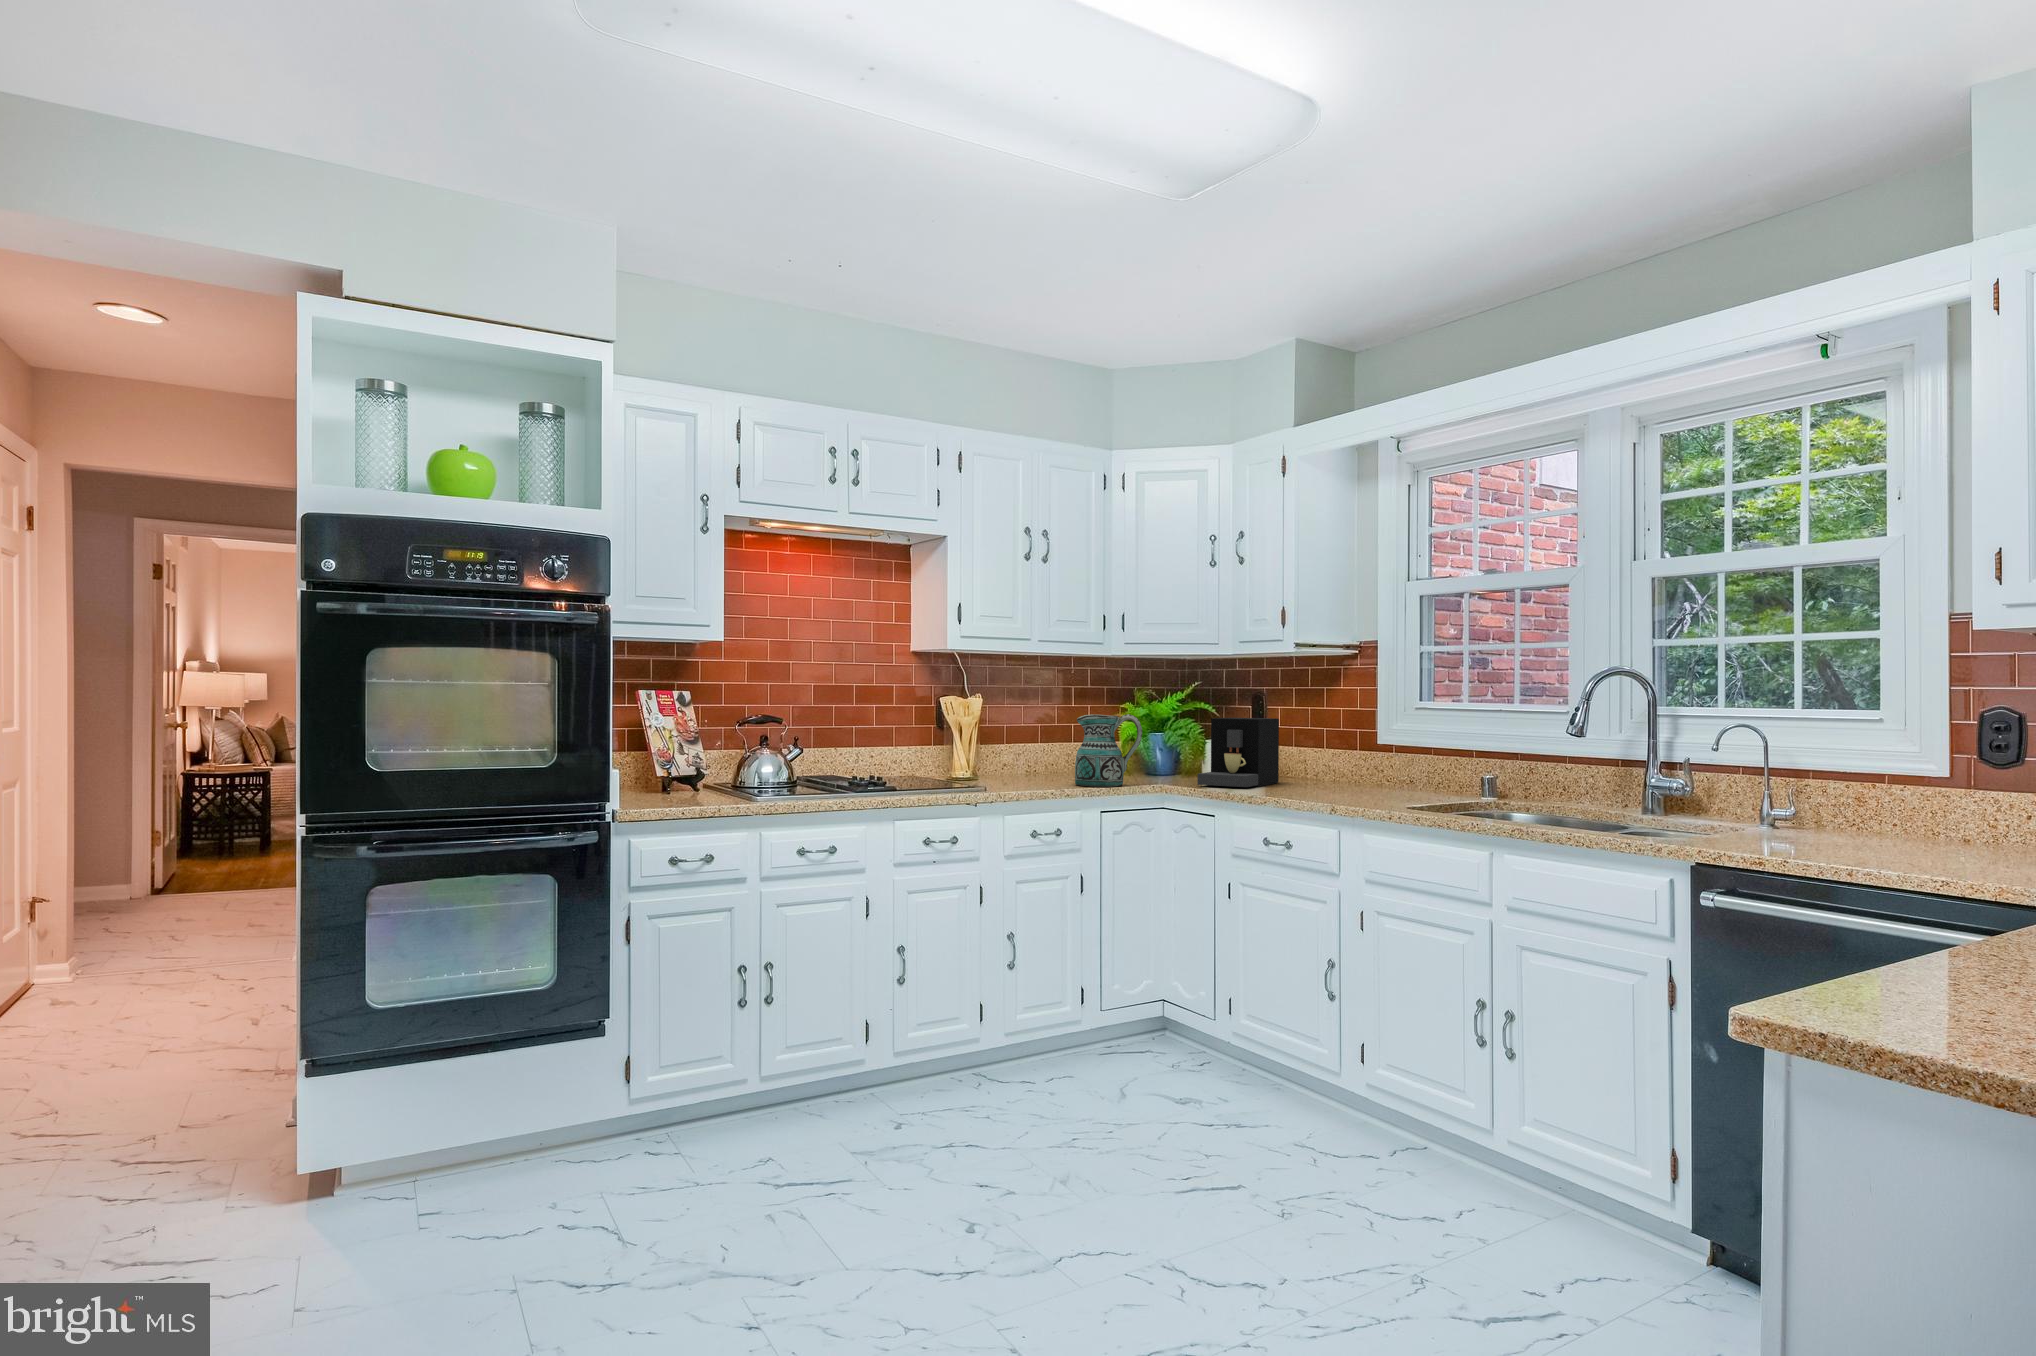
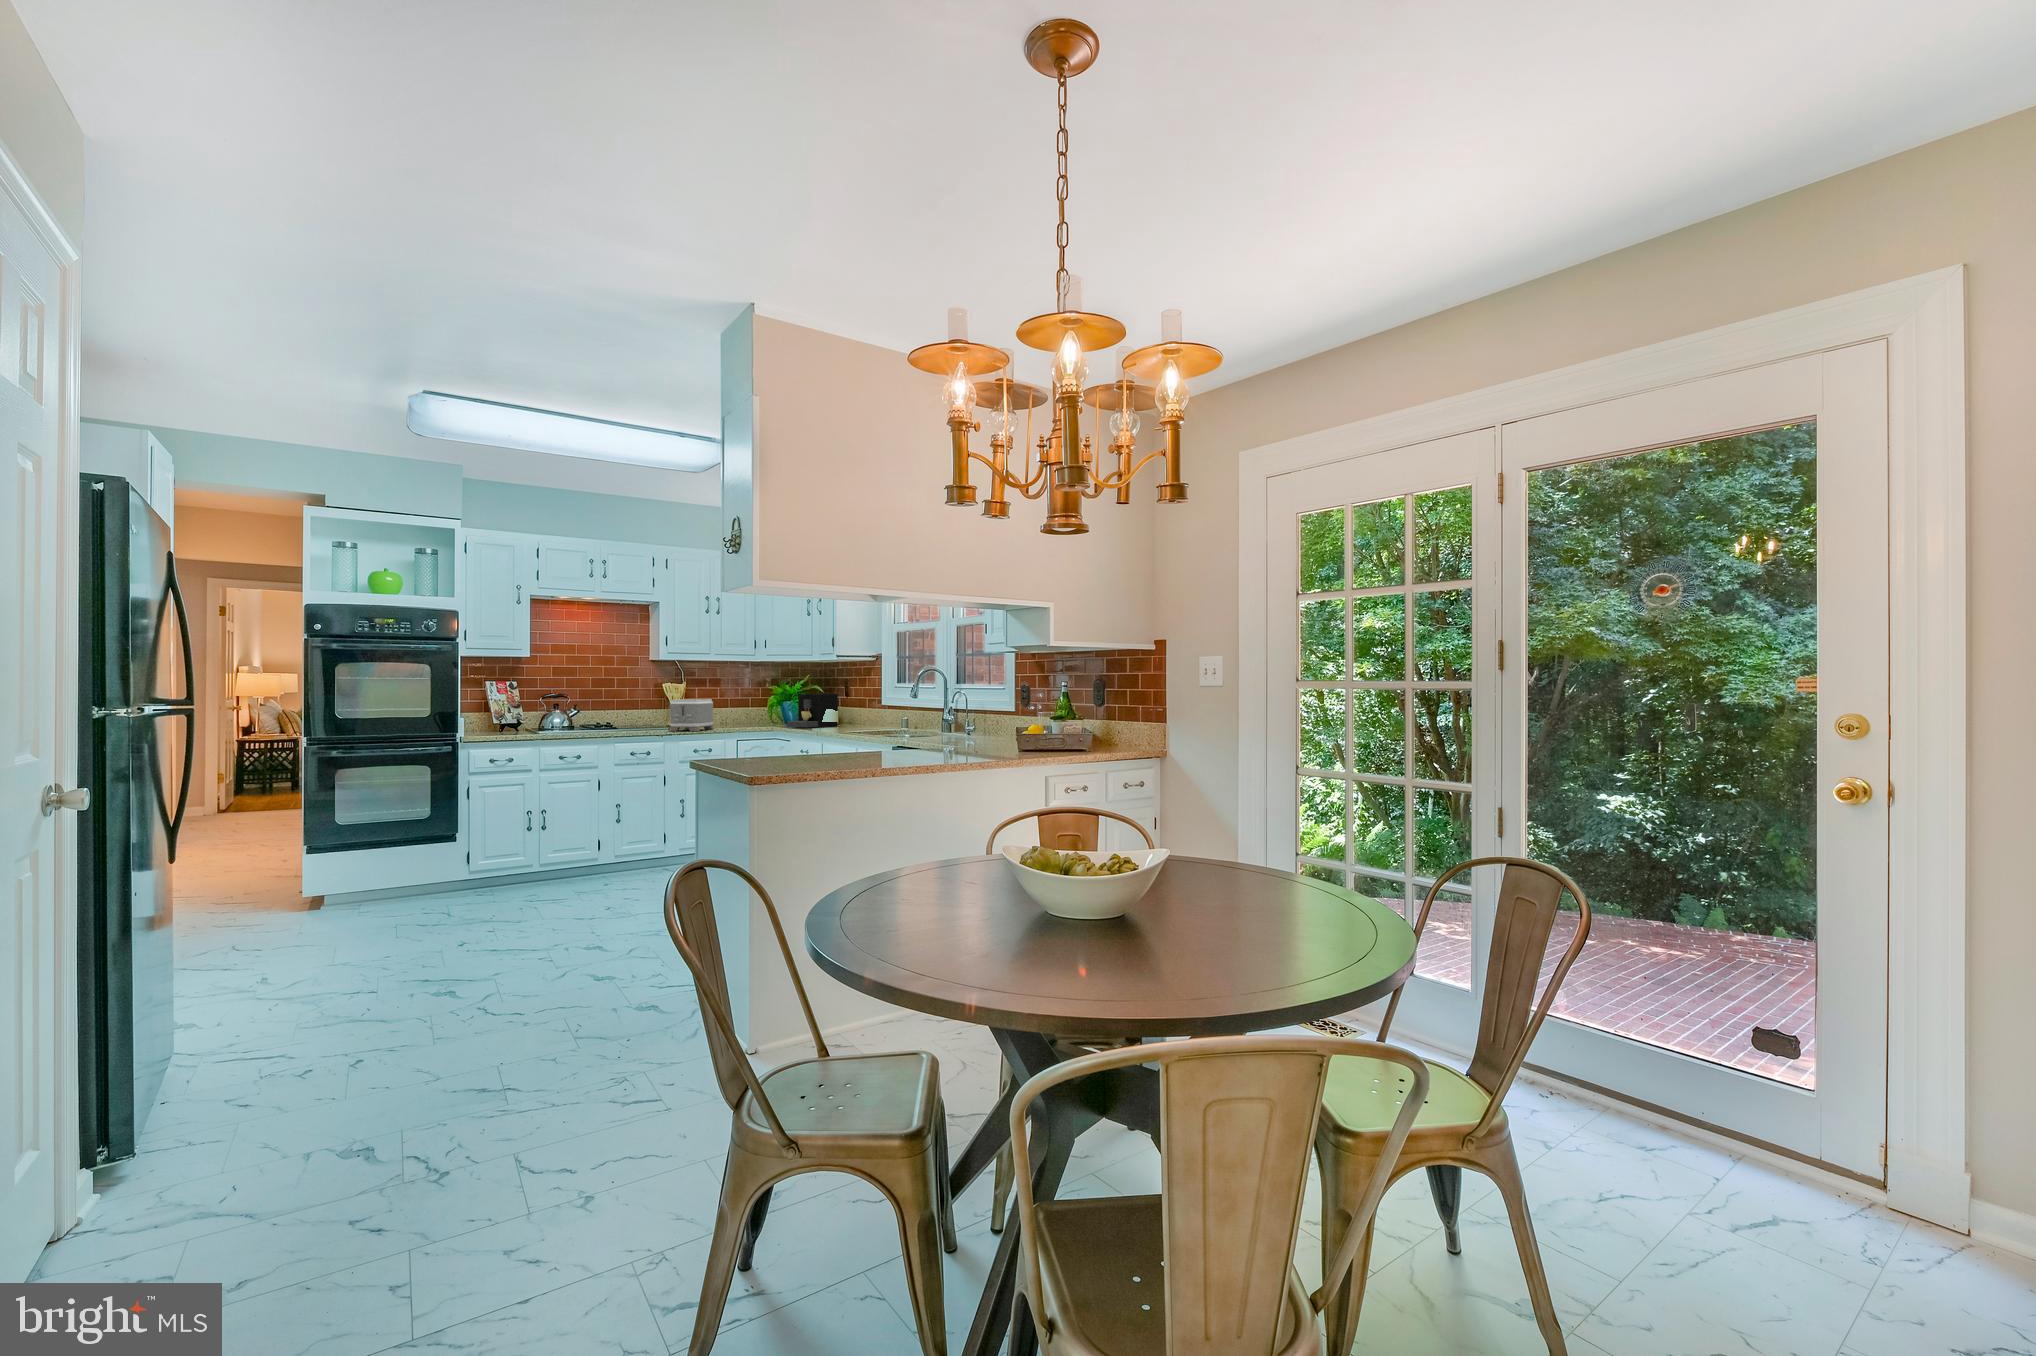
ceramic pitcher: present [1075,714,1142,787] -> none [725,692,759,728]
toaster: none [1000,728,1068,796] -> present [669,699,714,731]

